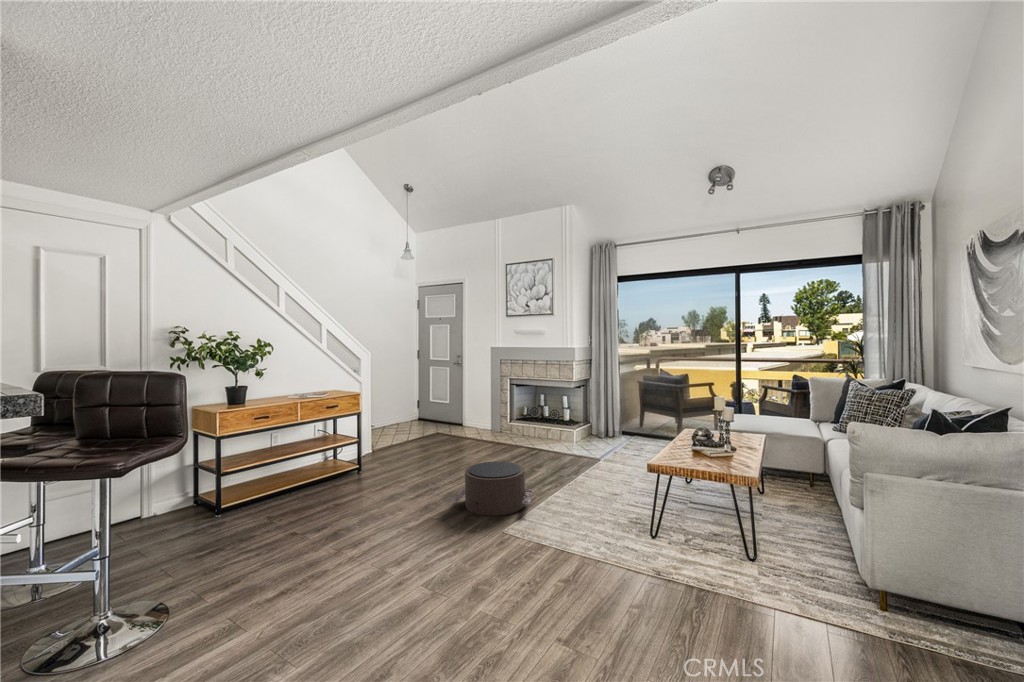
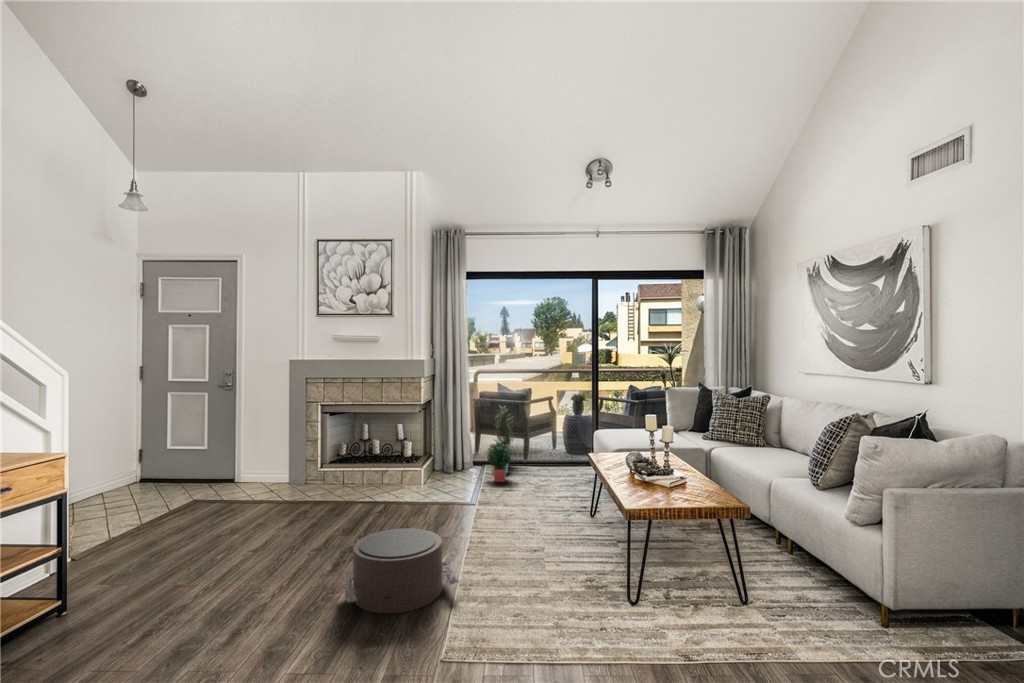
potted plant: none [625,384,662,447] -> present [487,406,514,482]

